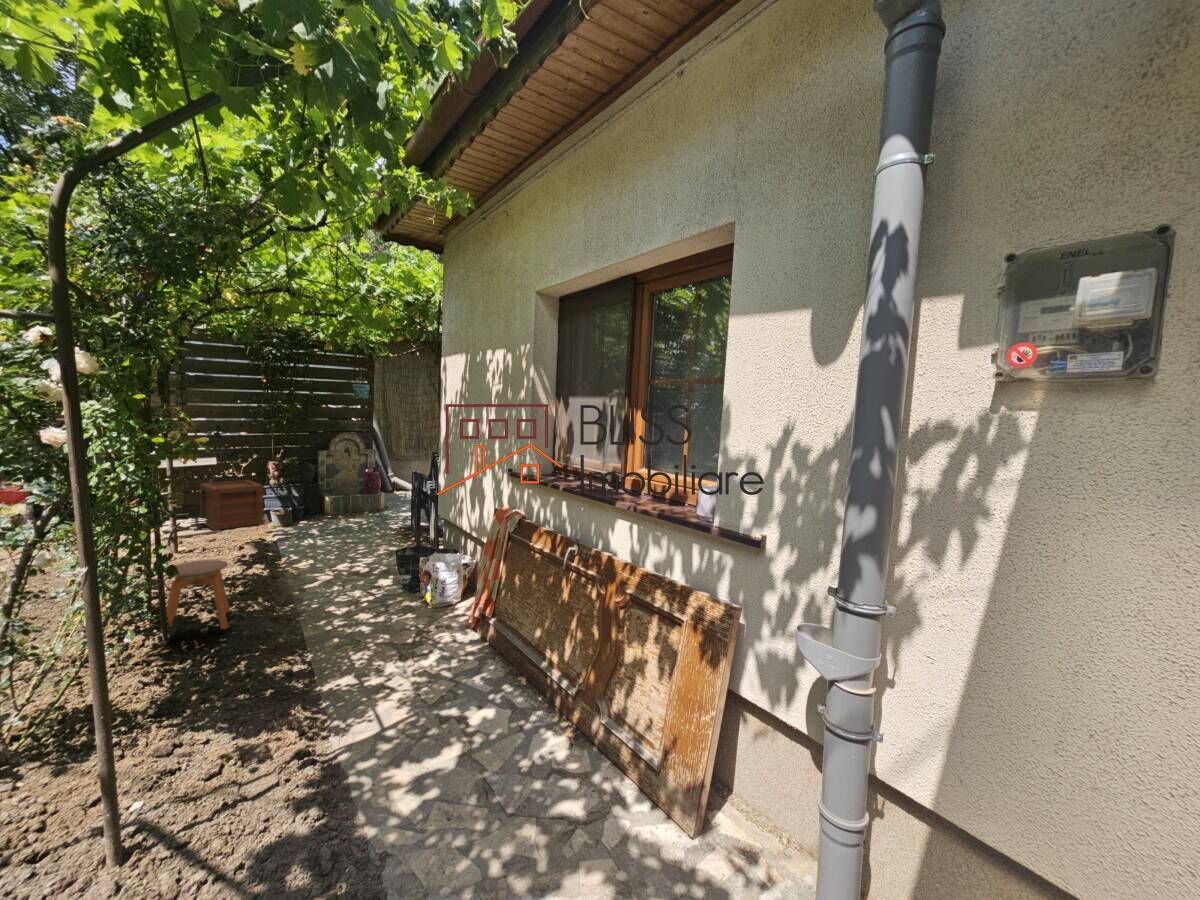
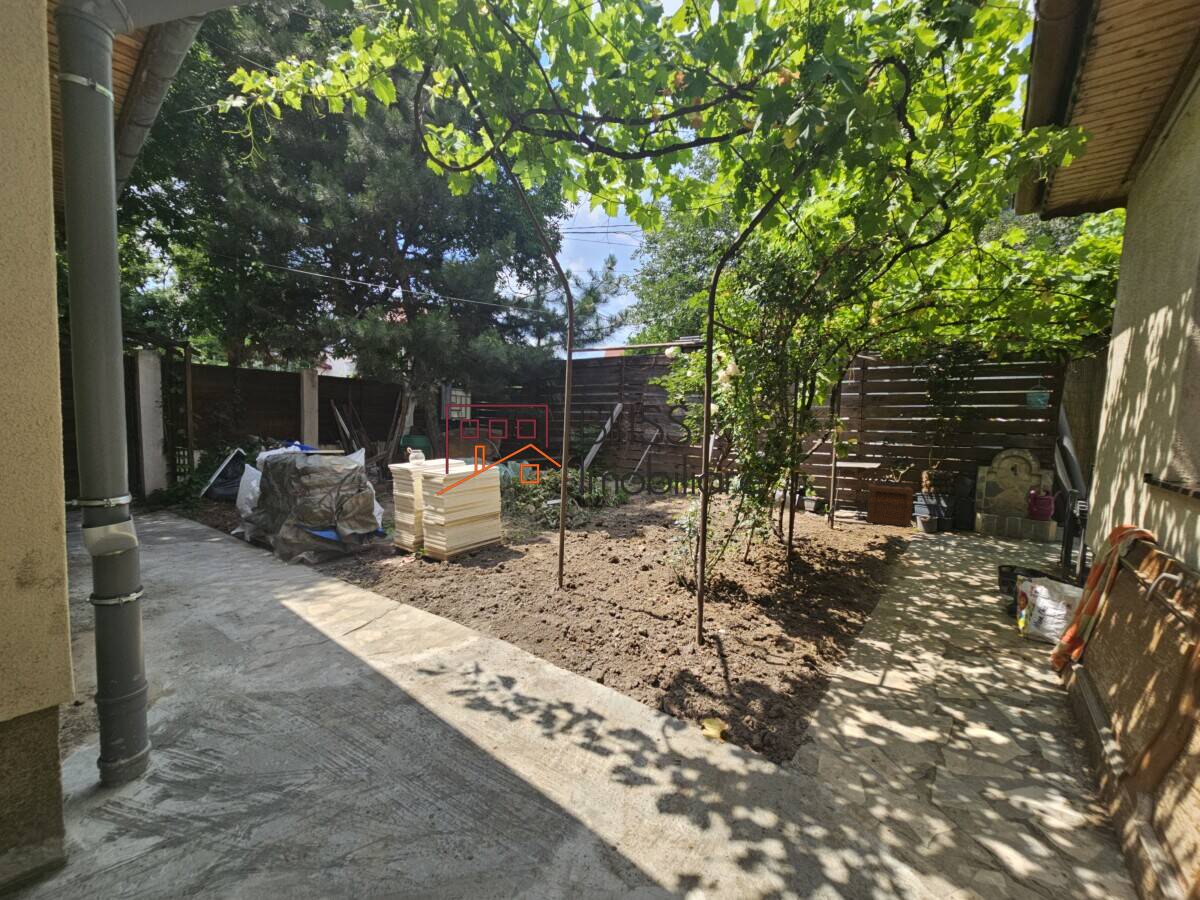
stool: present [166,560,230,629] -> none [787,522,837,580]

